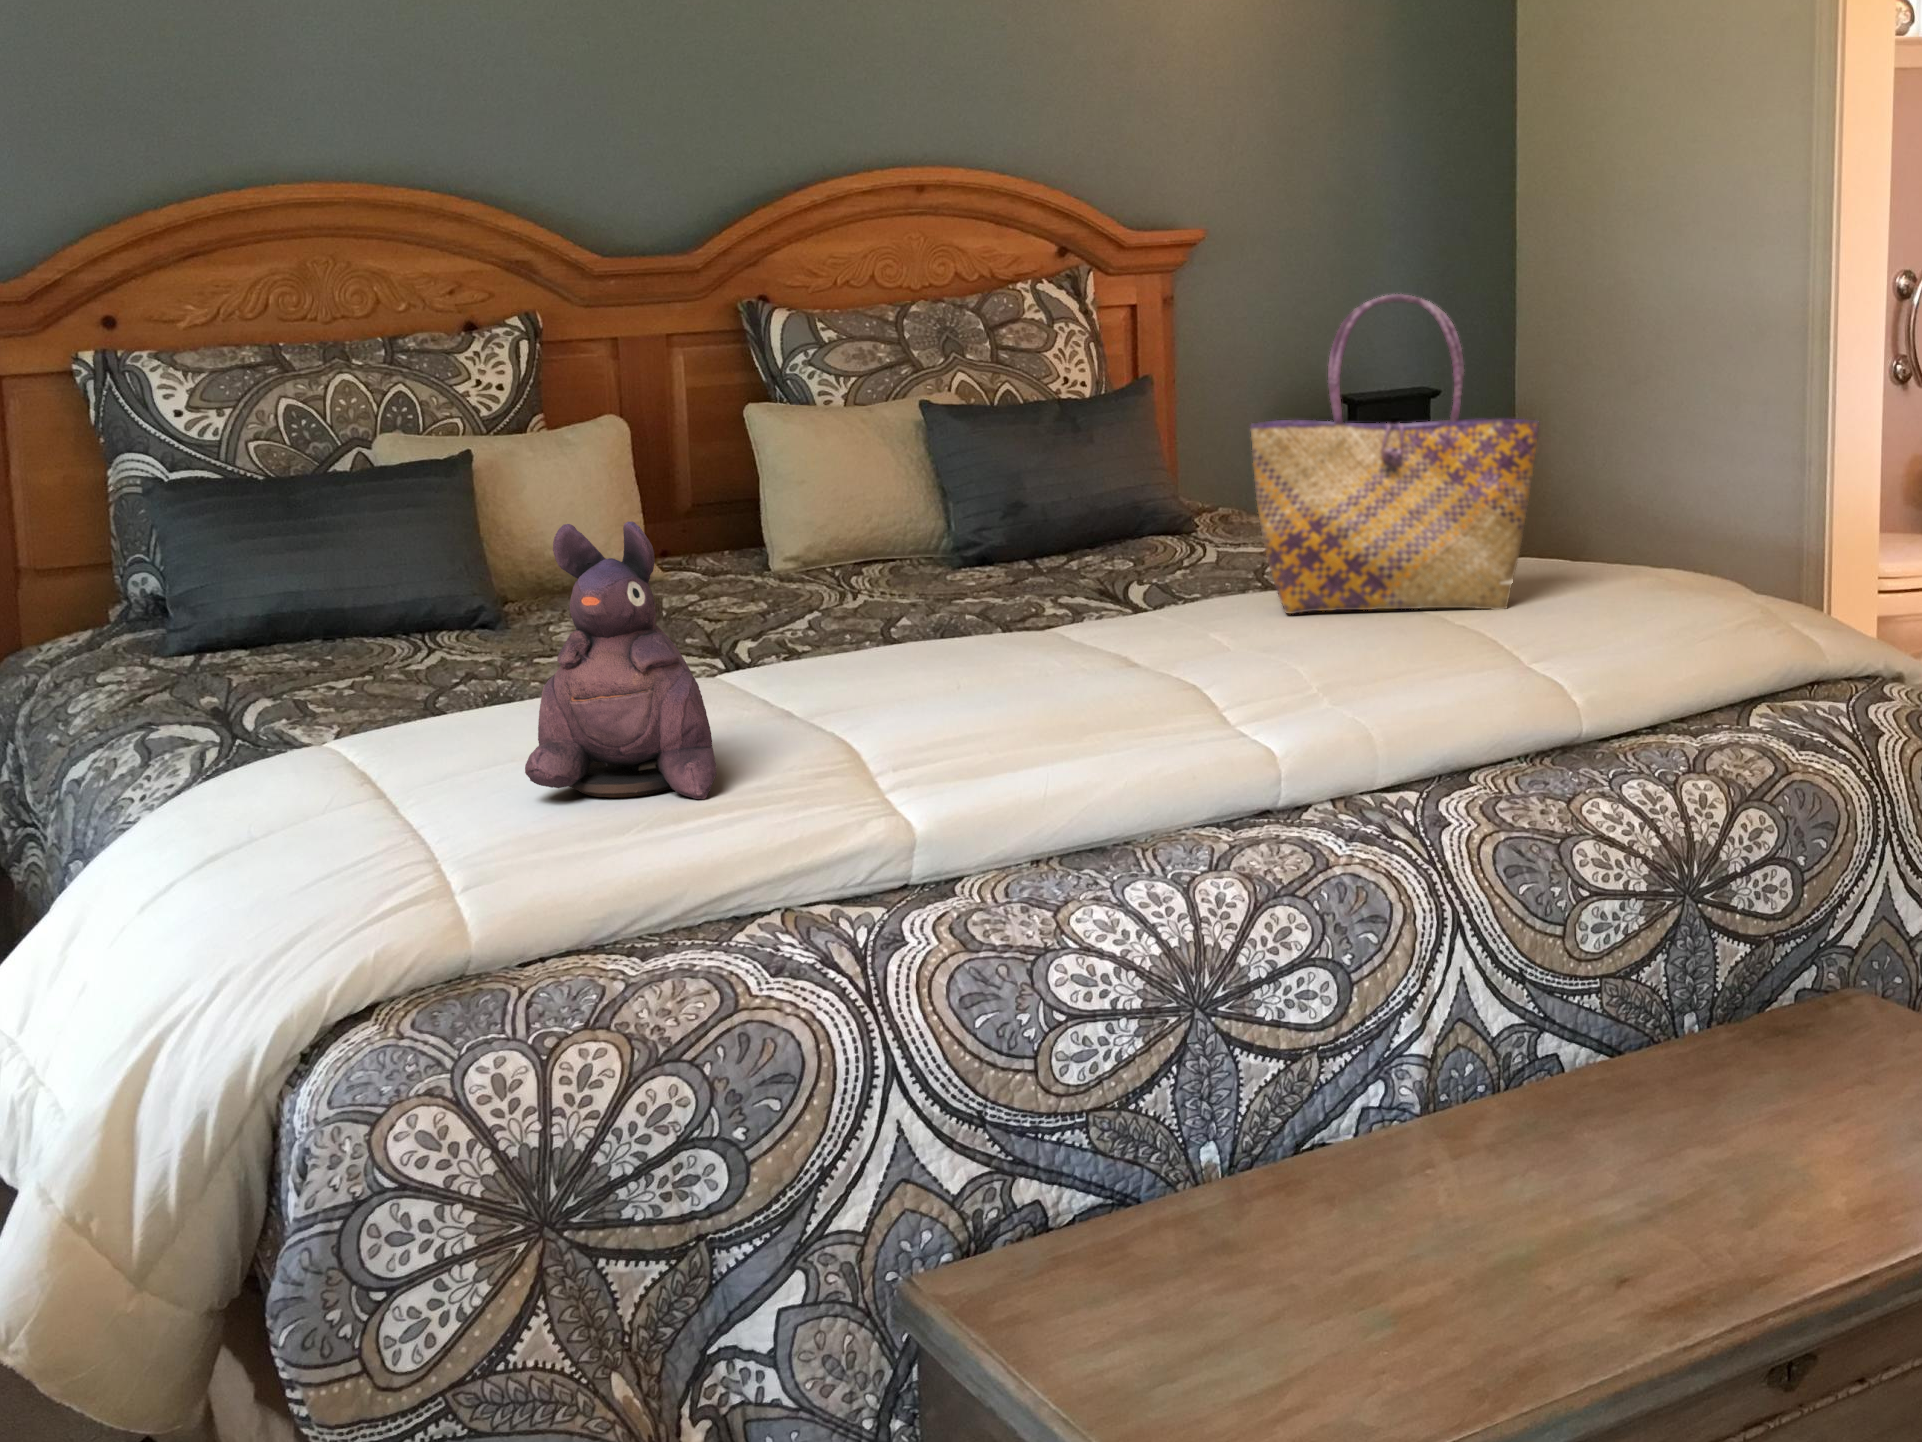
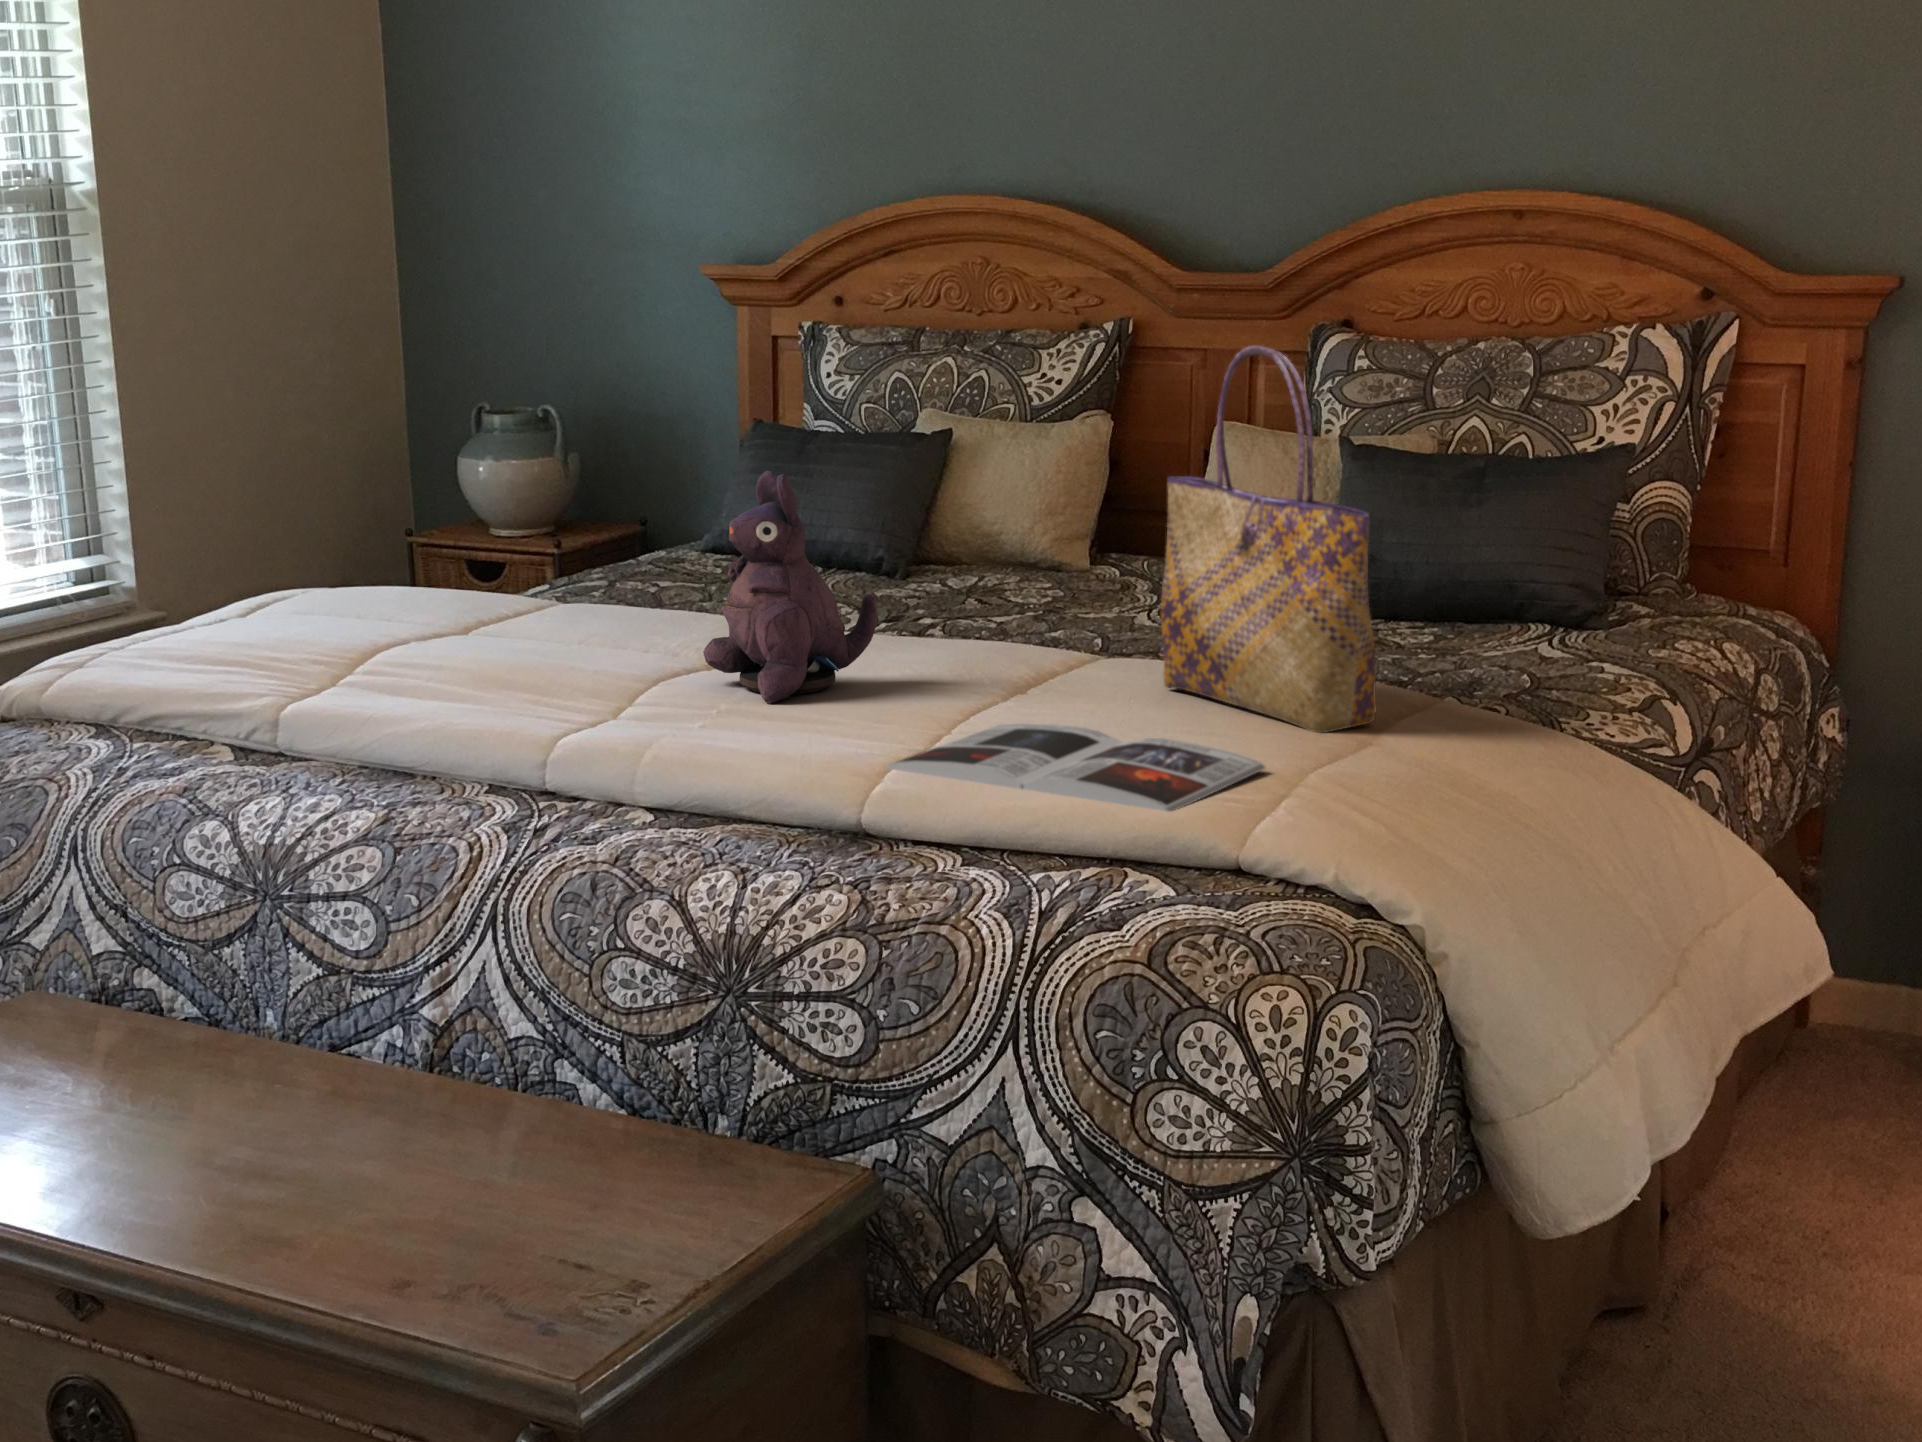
plush toy: present [525,522,716,799] -> present [703,471,877,704]
magazine: none [1413,620,1746,692] -> present [886,723,1265,812]

